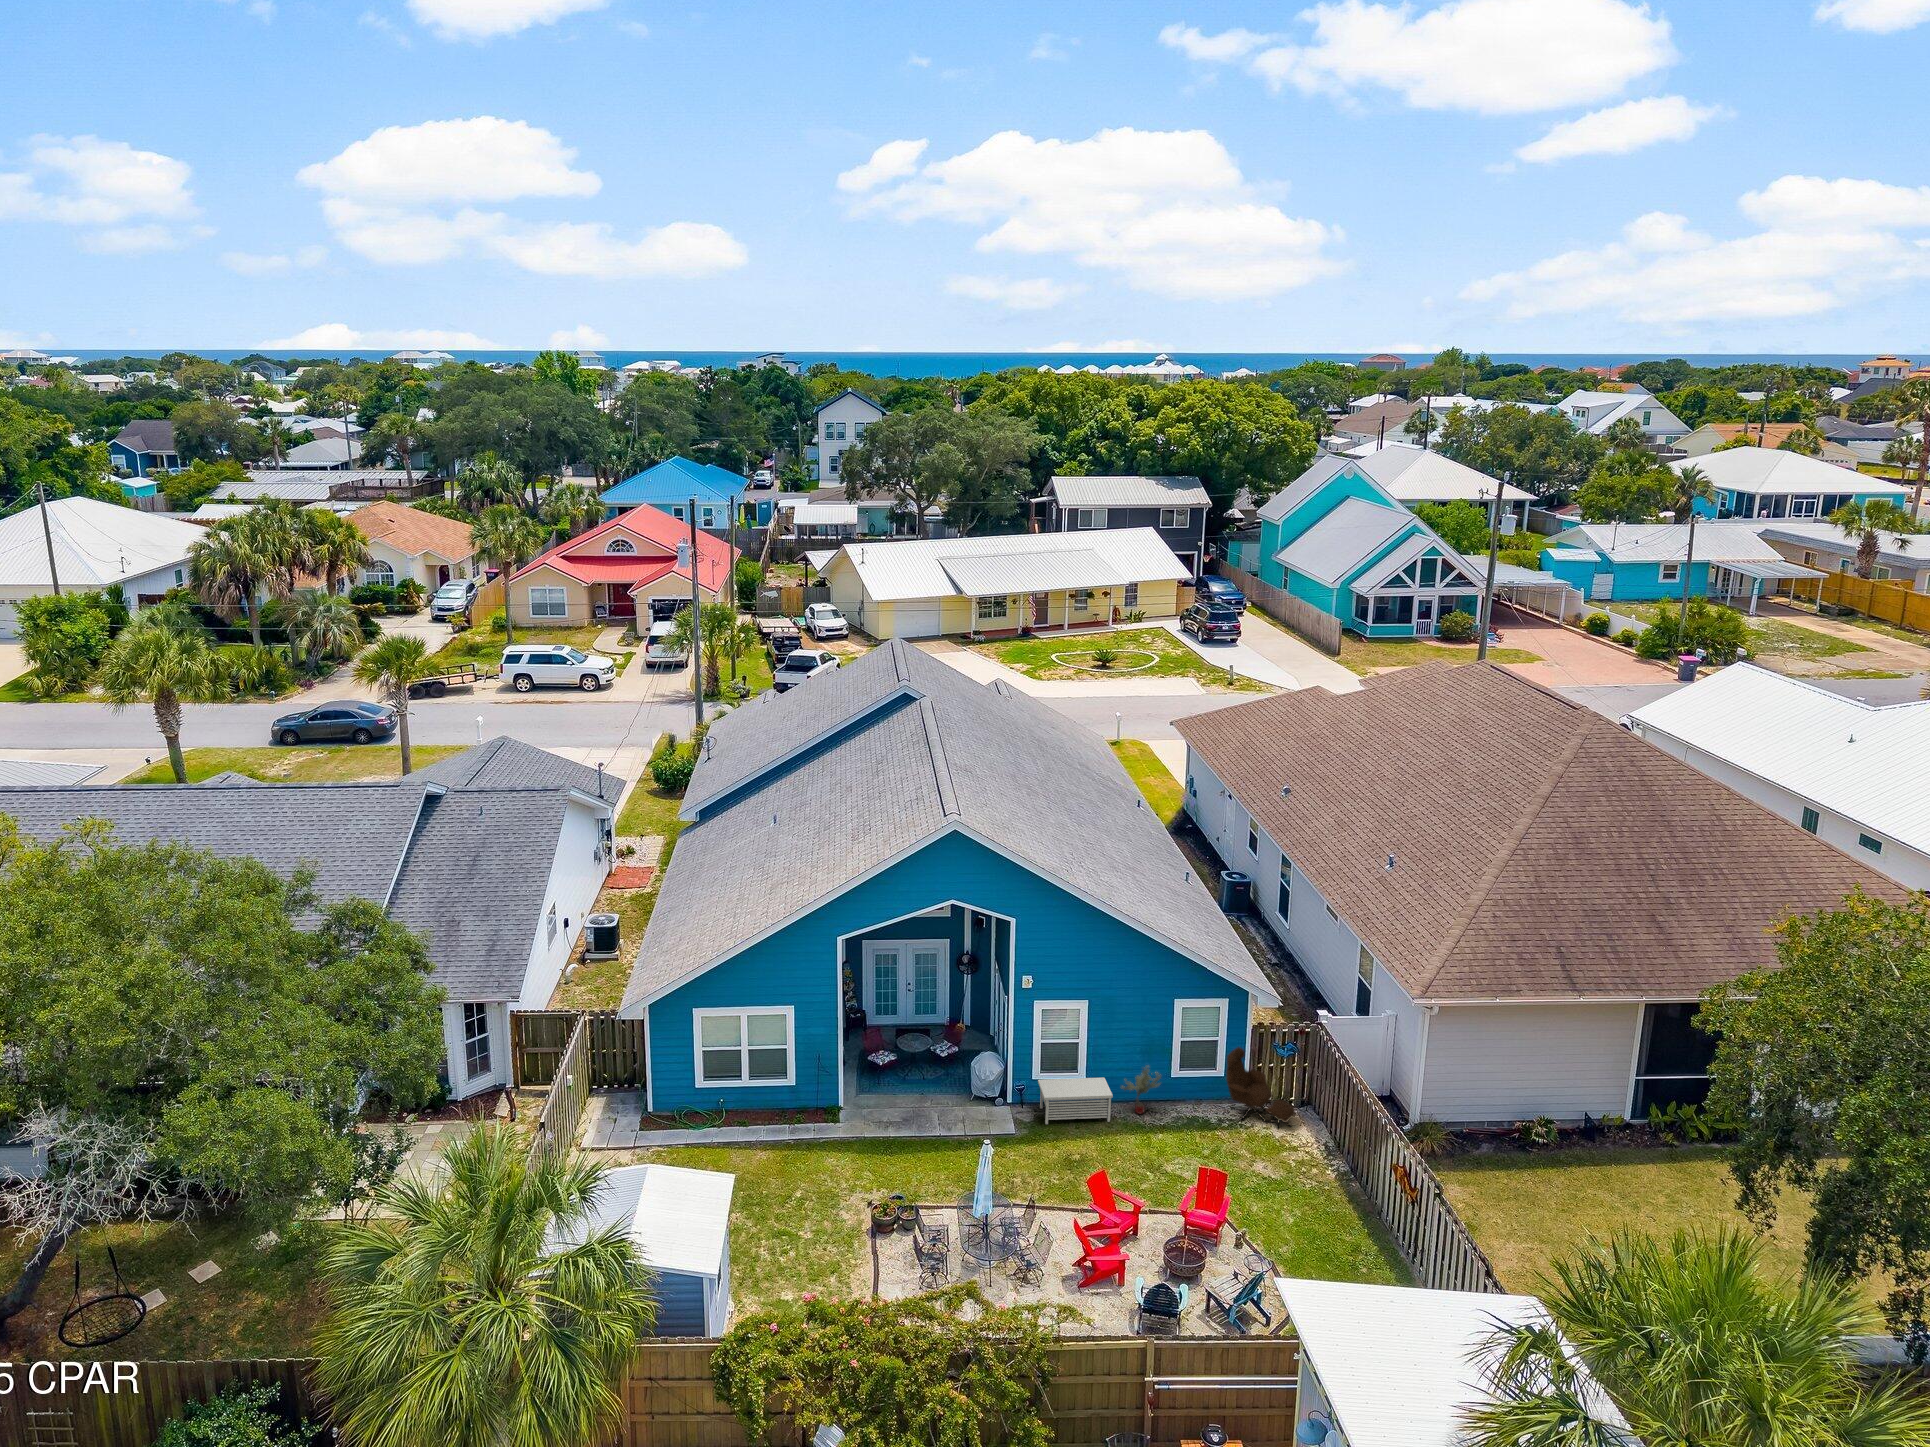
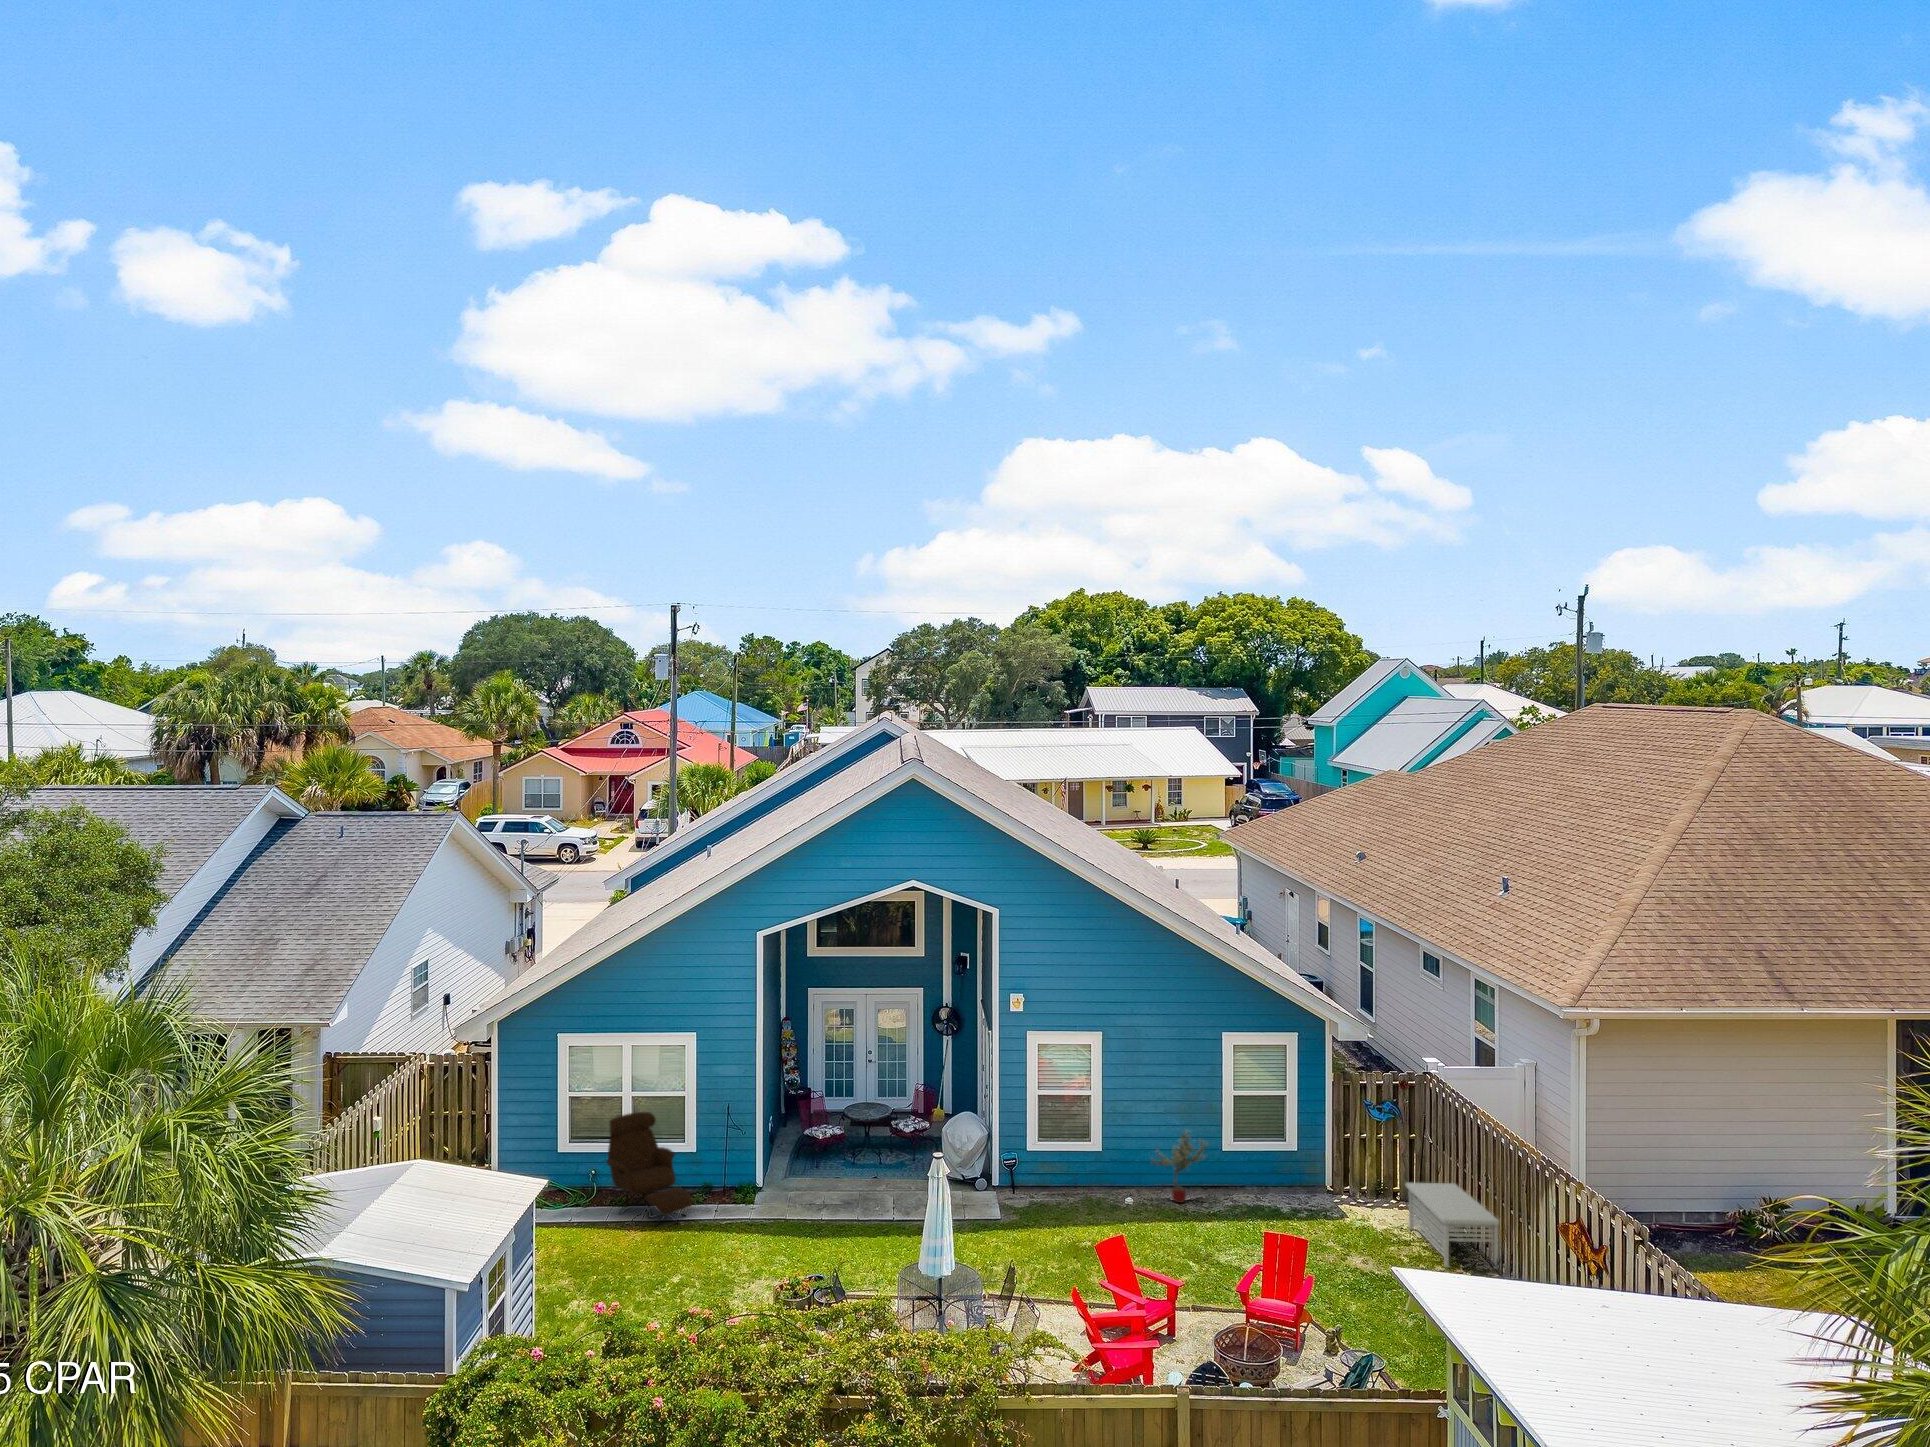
lounge chair: present [1226,1047,1295,1128] -> present [606,1112,693,1225]
storage bench: present [1038,1077,1113,1124] -> present [1406,1183,1499,1269]

